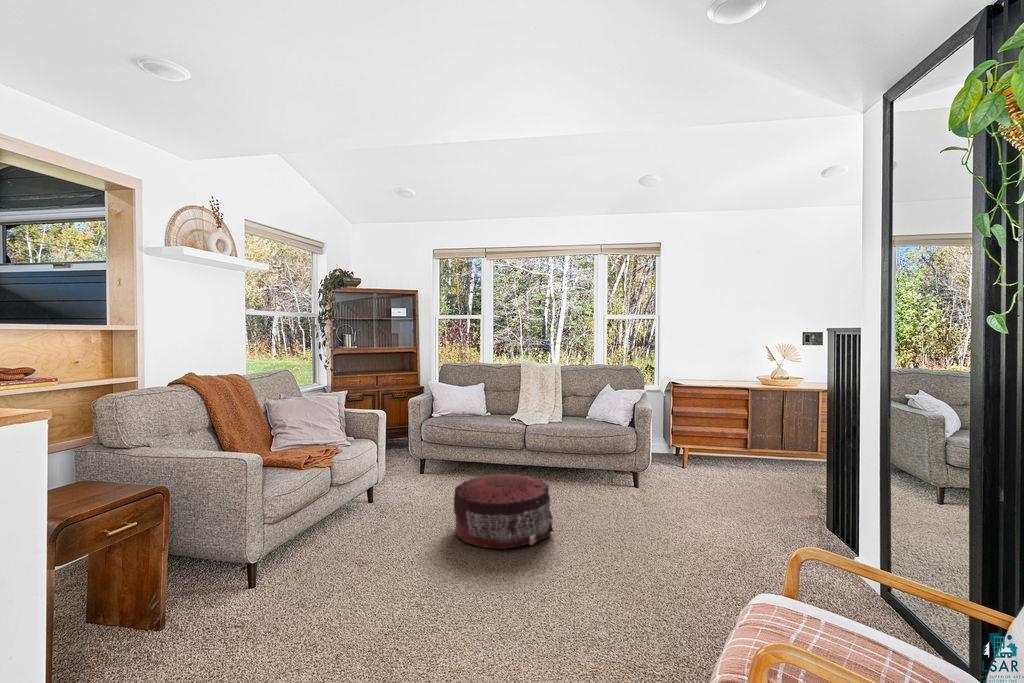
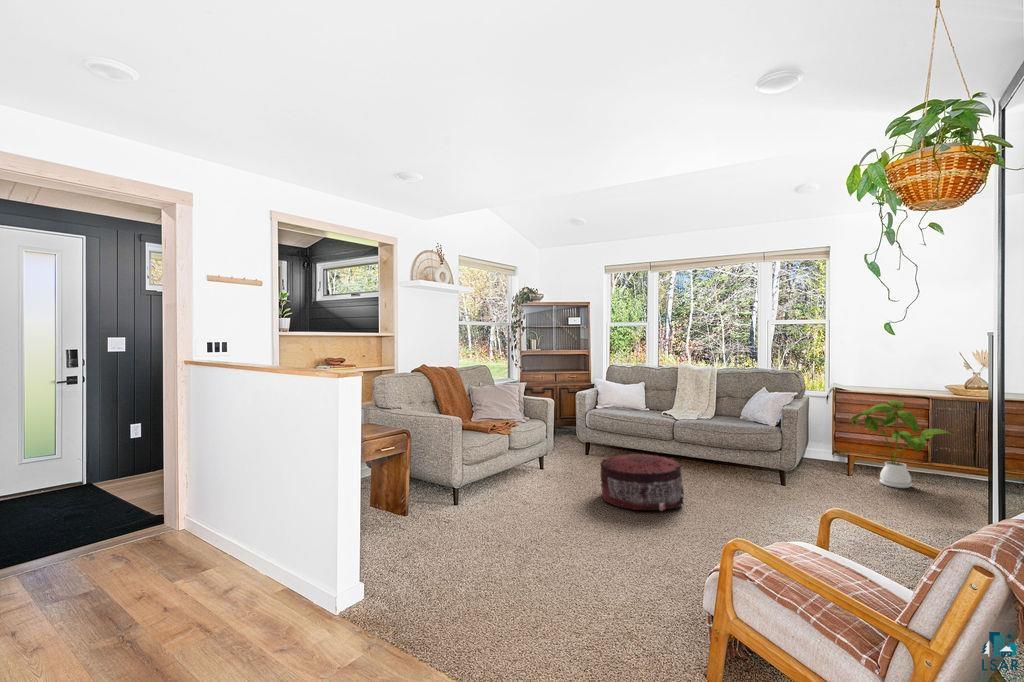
house plant: none [688,394,772,478] -> present [850,400,953,488]

